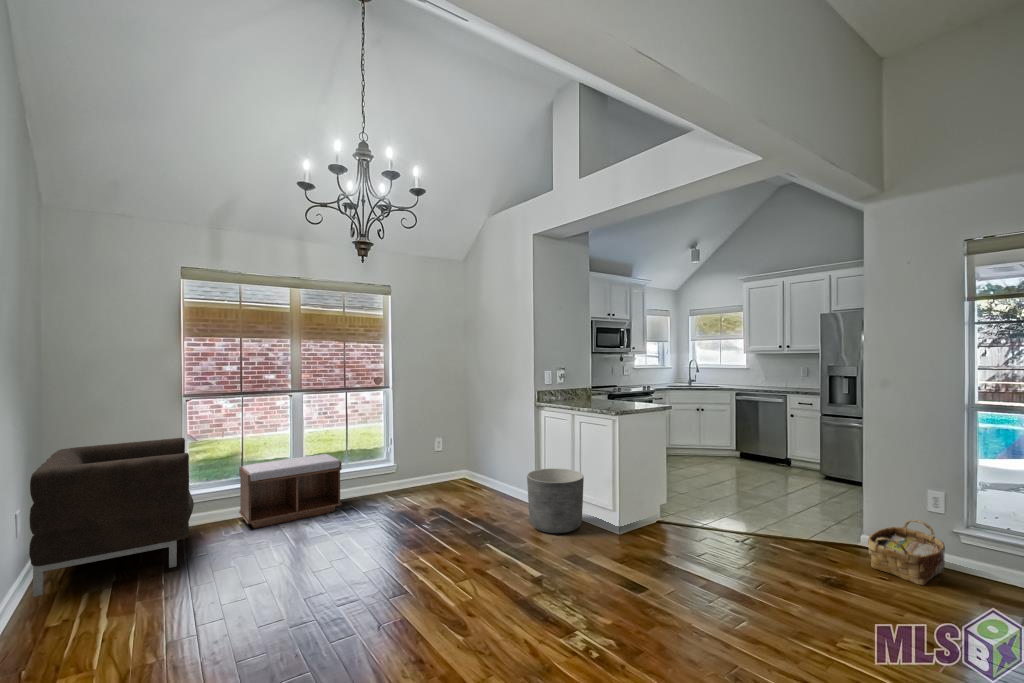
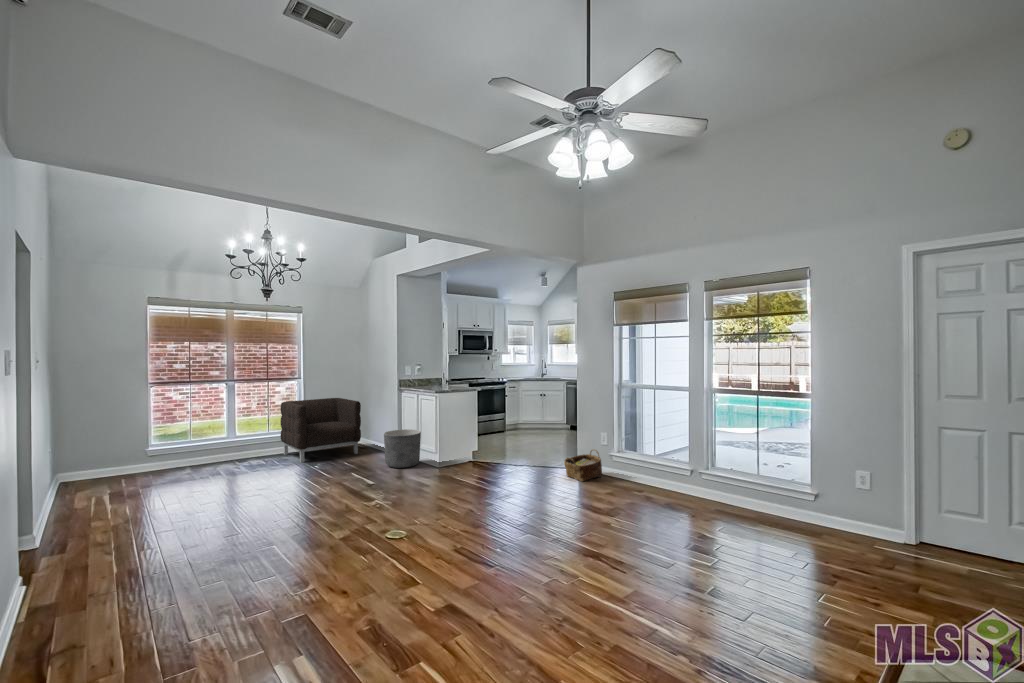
armchair: present [29,438,194,597] -> present [281,398,361,463]
bench: present [239,454,342,528] -> none [190,424,263,471]

